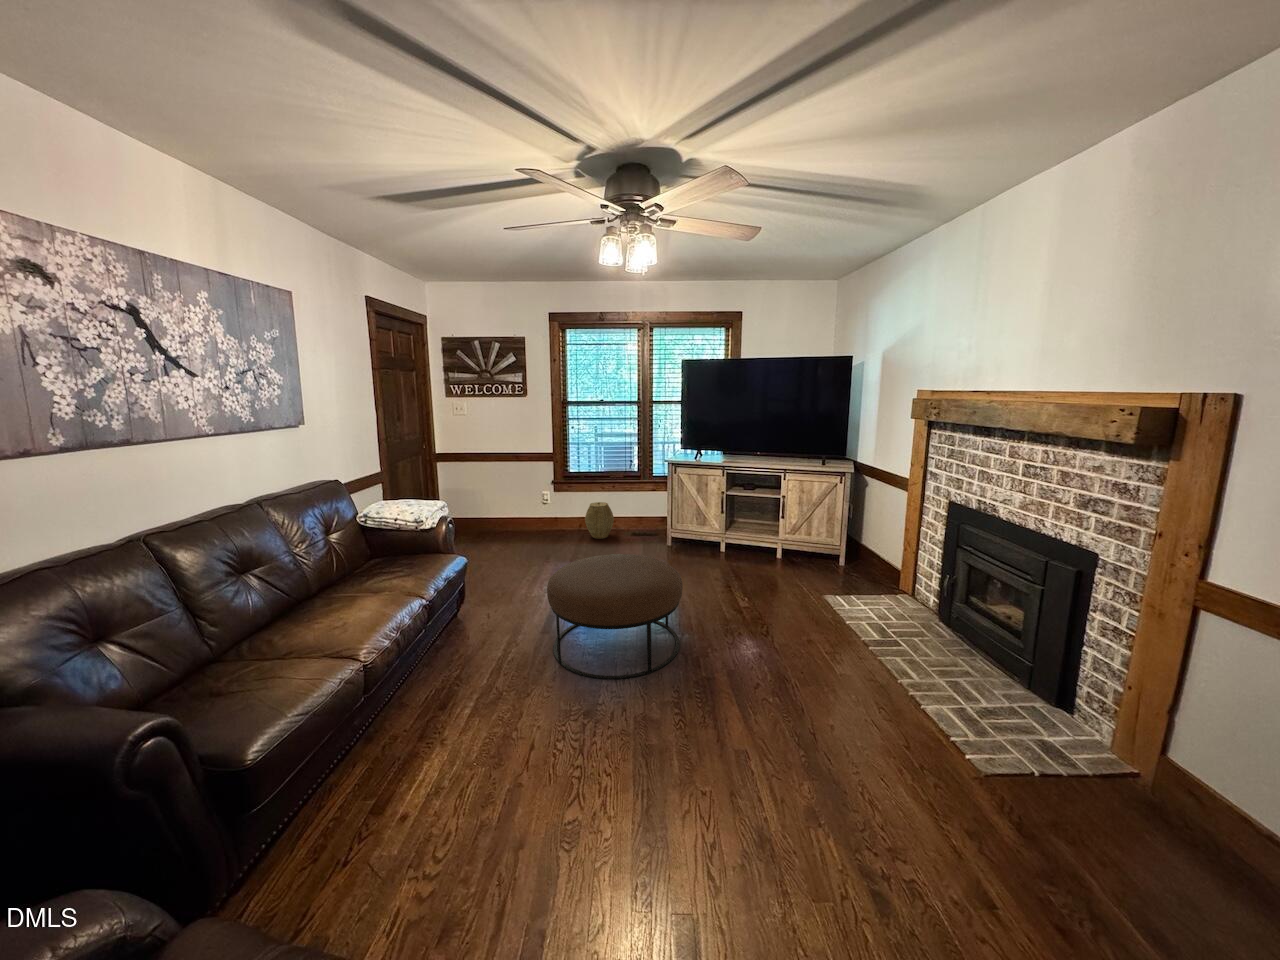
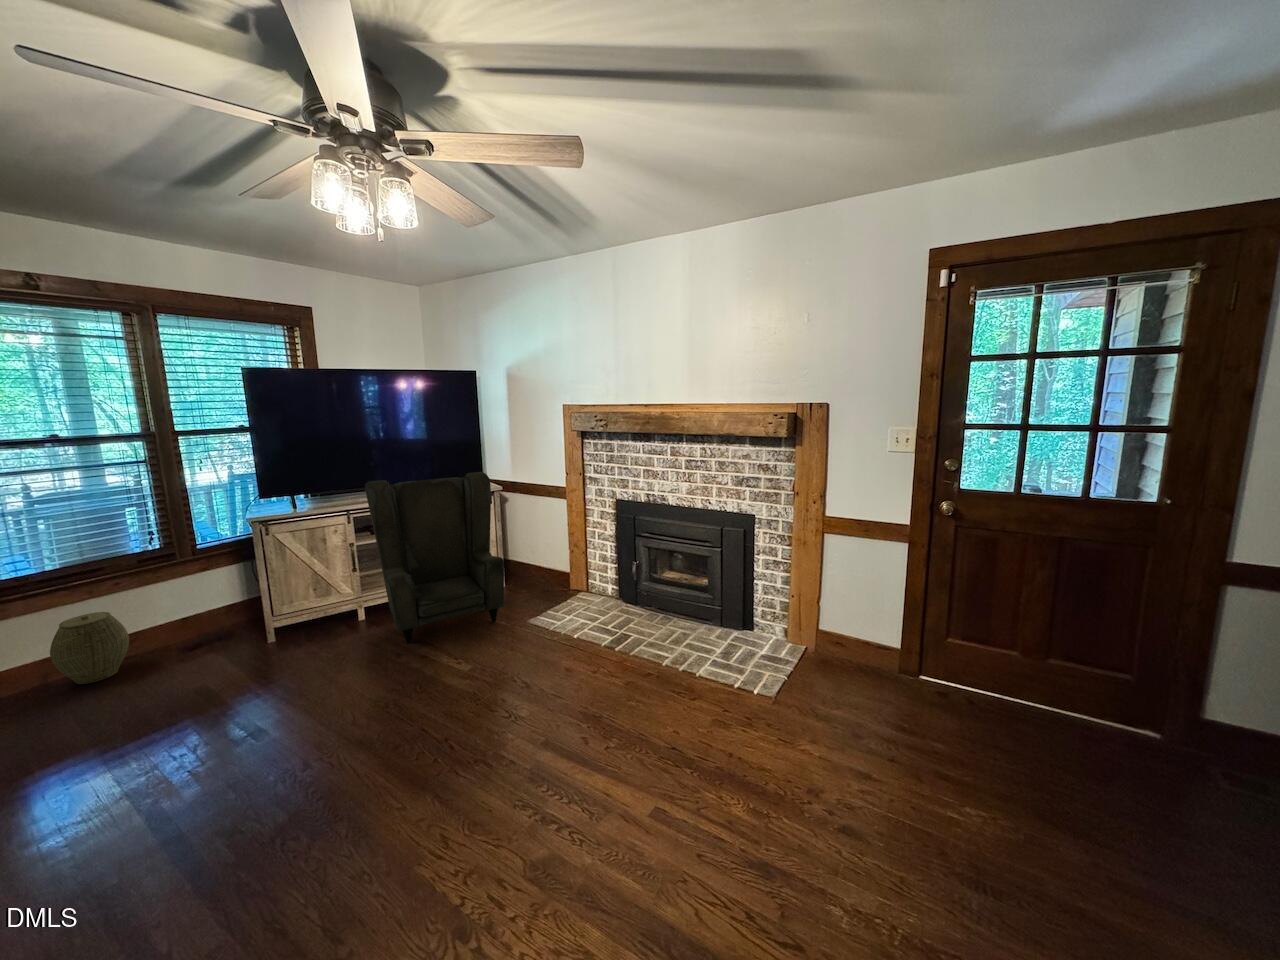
armchair: none [720,448,830,586] -> present [365,472,504,643]
ottoman: present [547,554,683,680] -> none [196,654,466,925]

